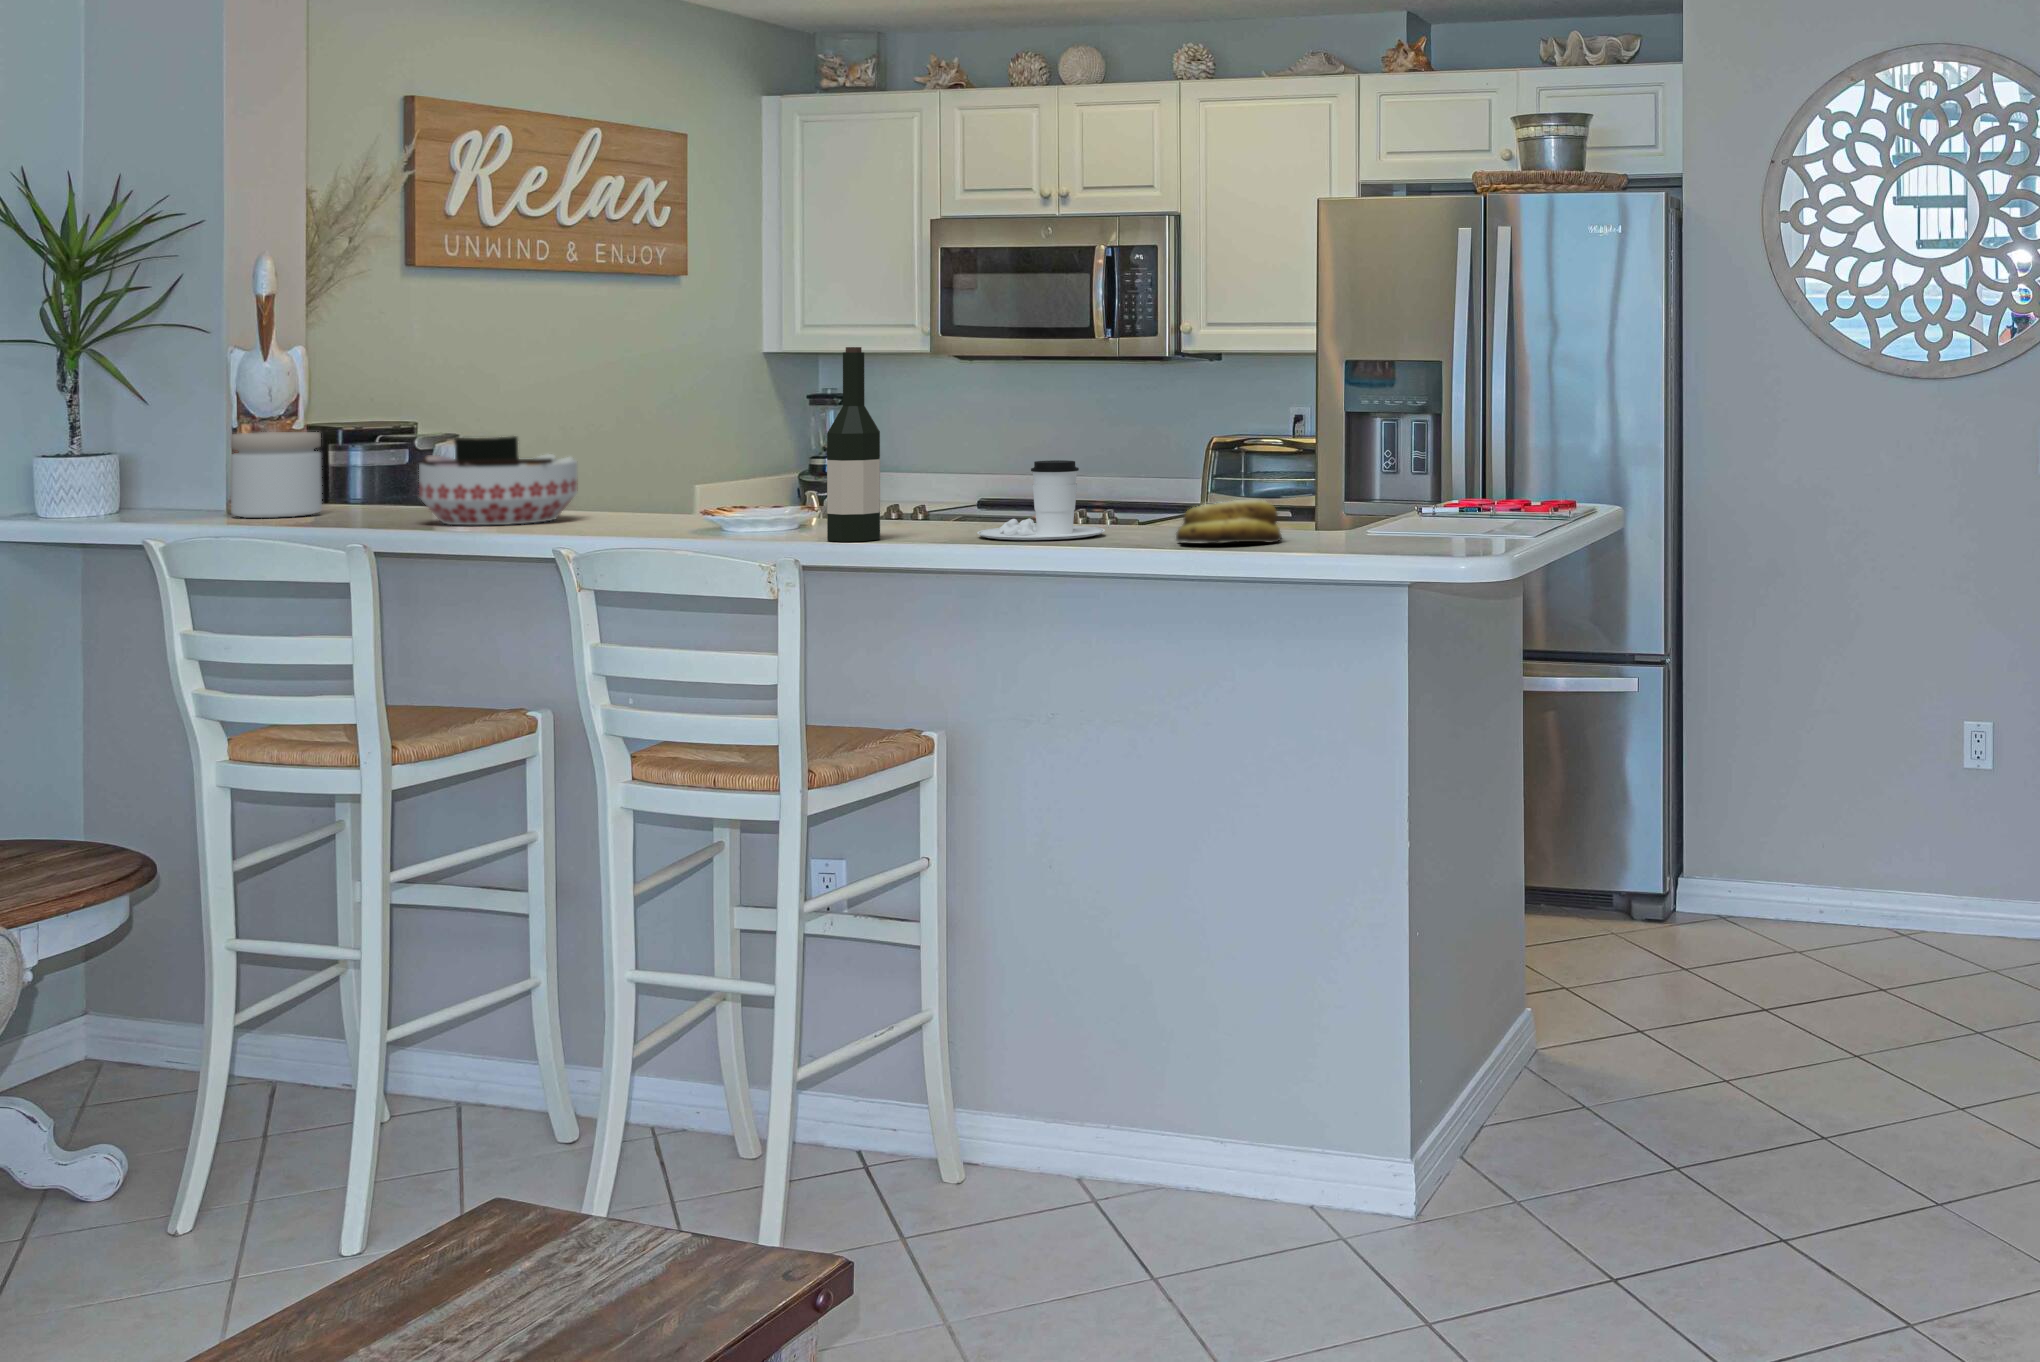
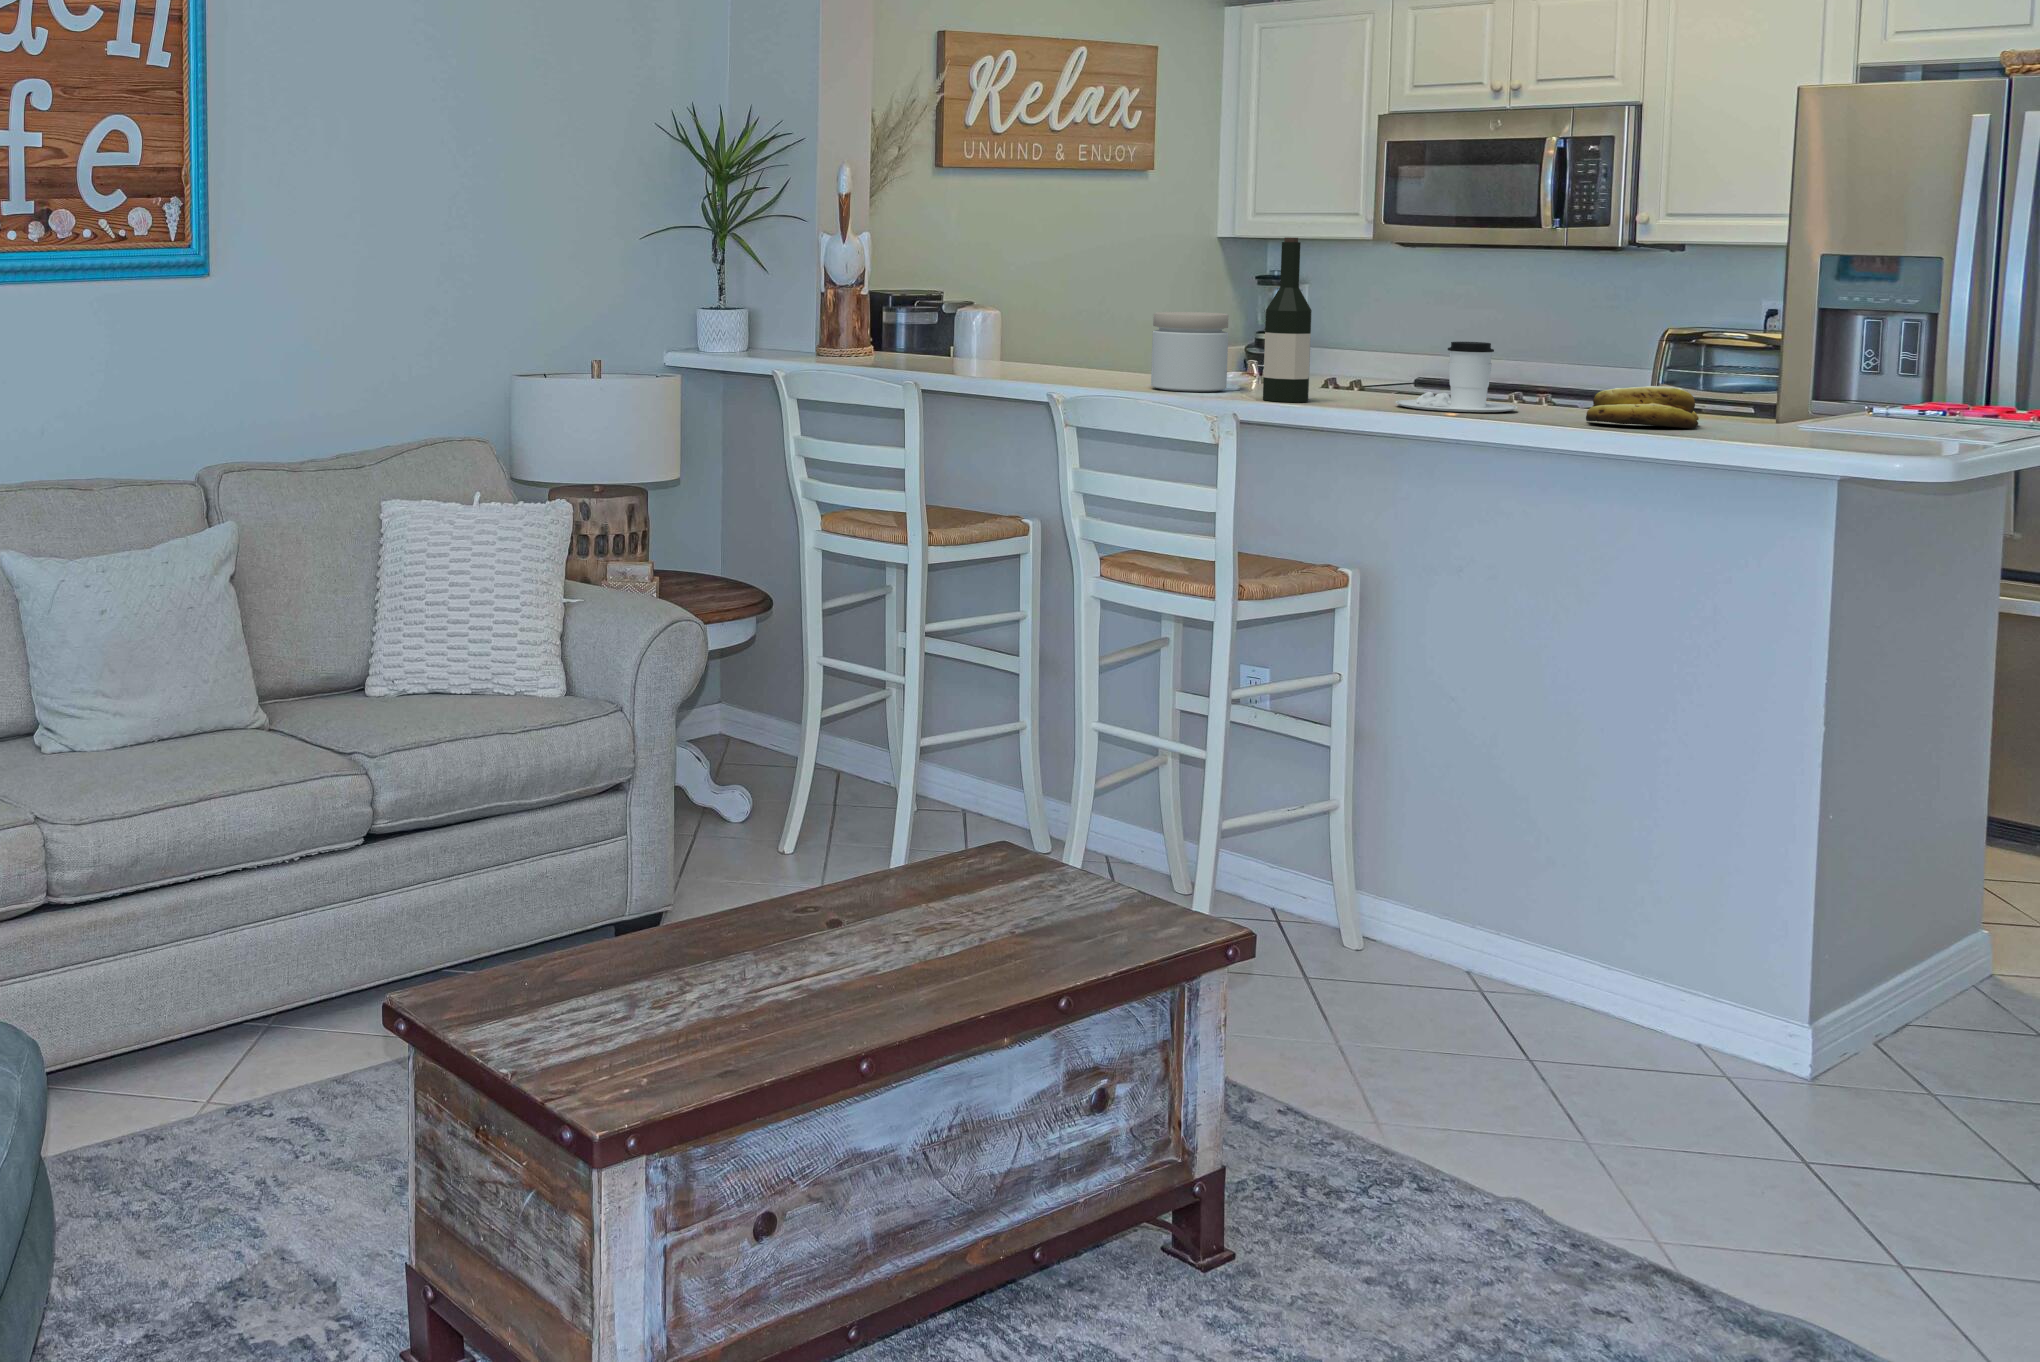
jar: present [231,432,322,518] -> present [1151,312,1229,392]
bowl: present [419,436,578,525] -> none [949,304,1065,373]

